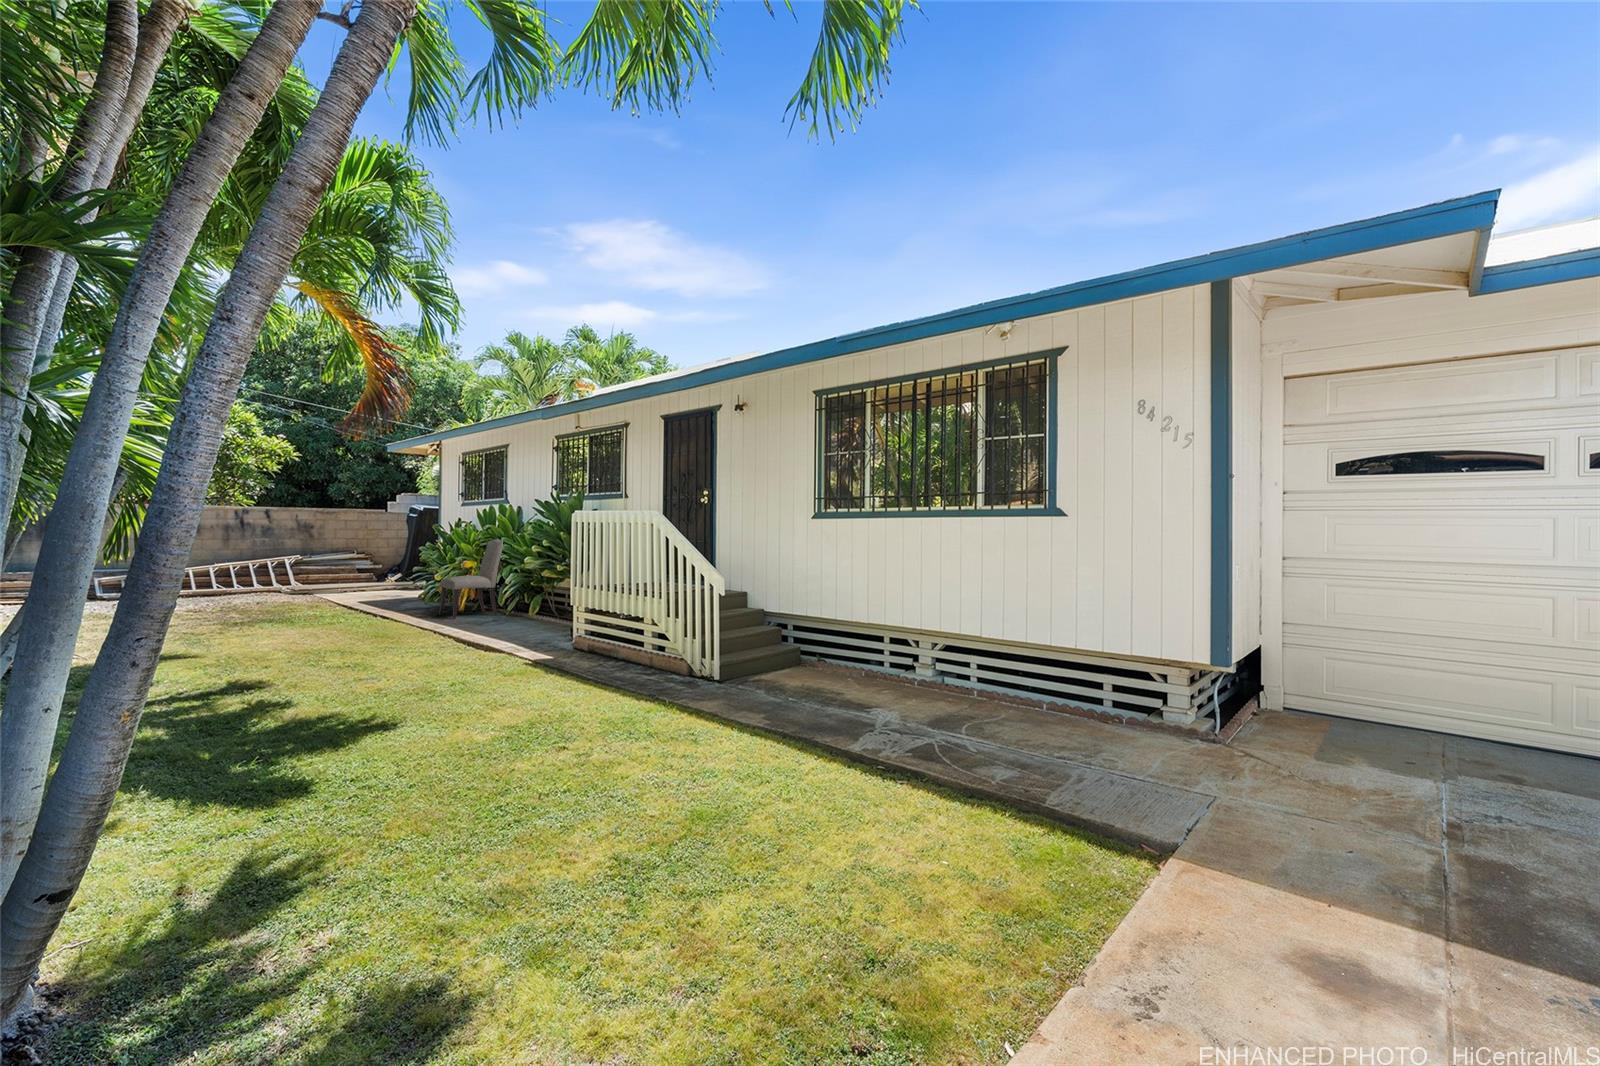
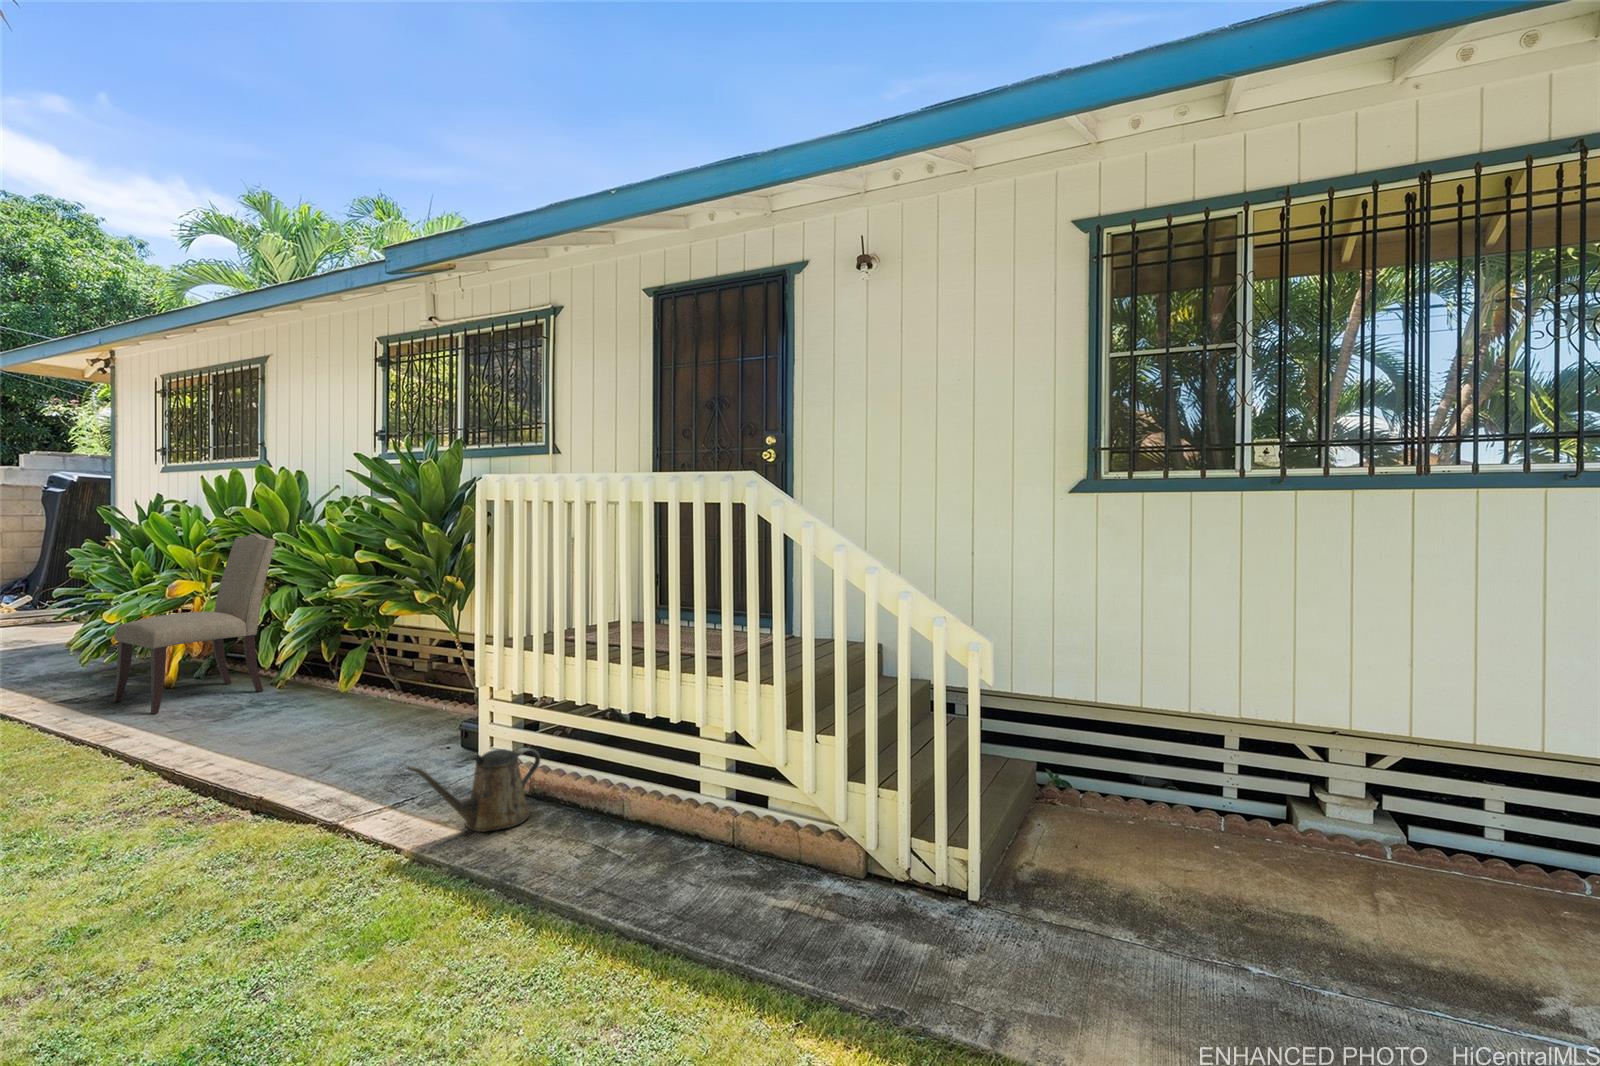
watering can: none [528,621,581,651] -> present [407,748,540,832]

